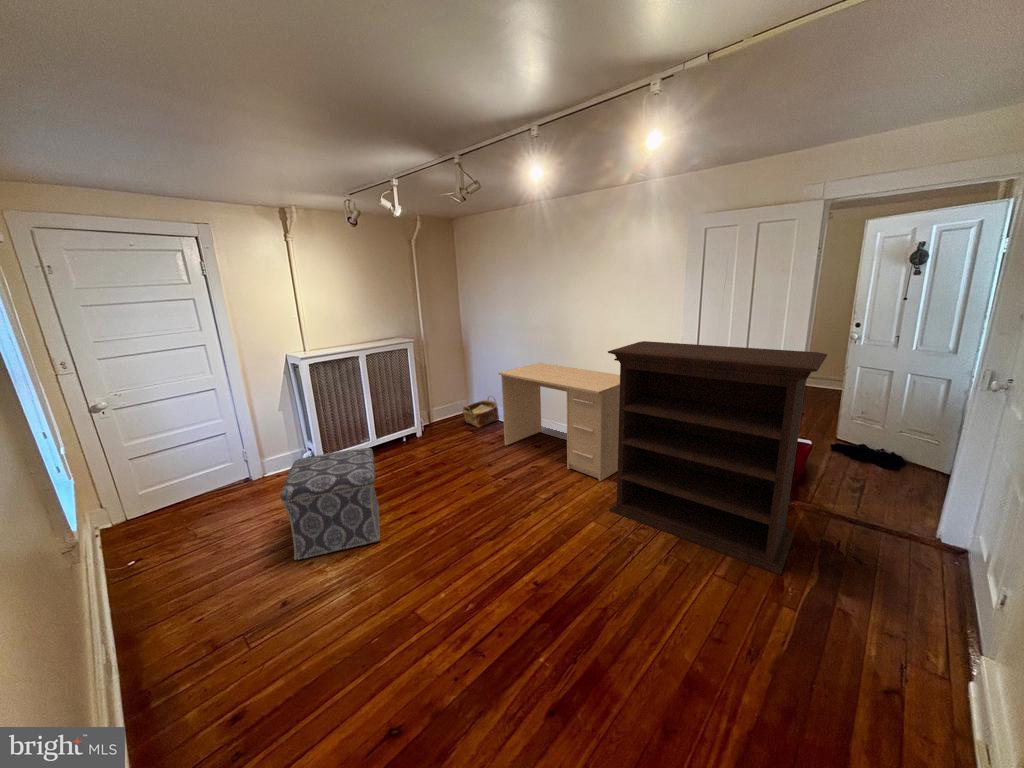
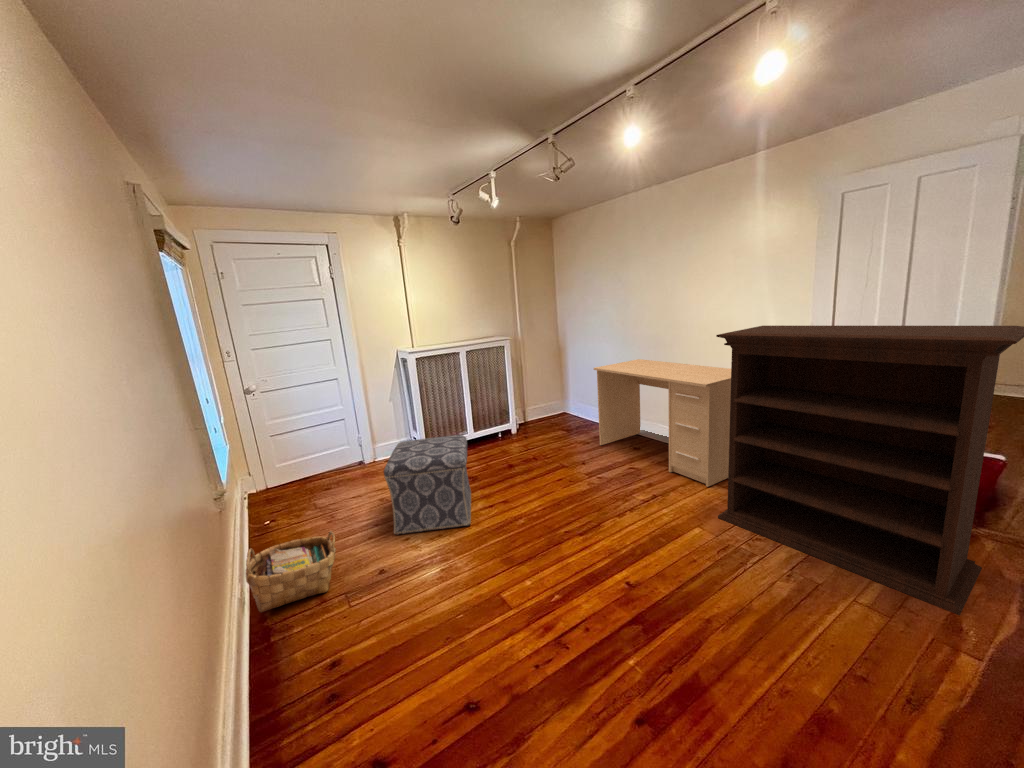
woven basket: present [462,396,499,427] -> present [245,531,336,612]

